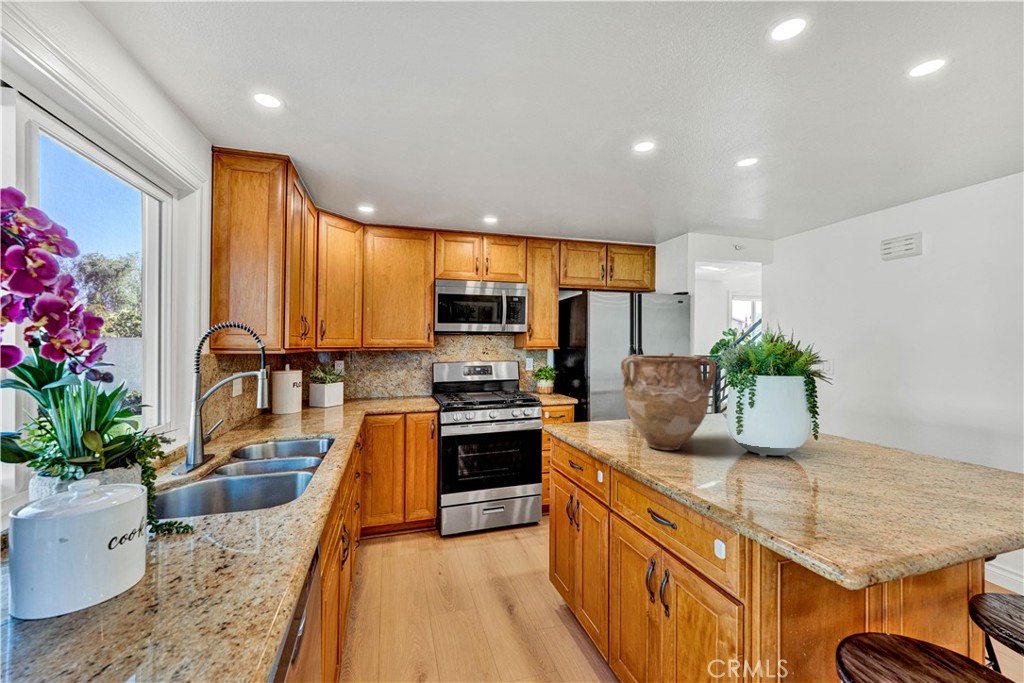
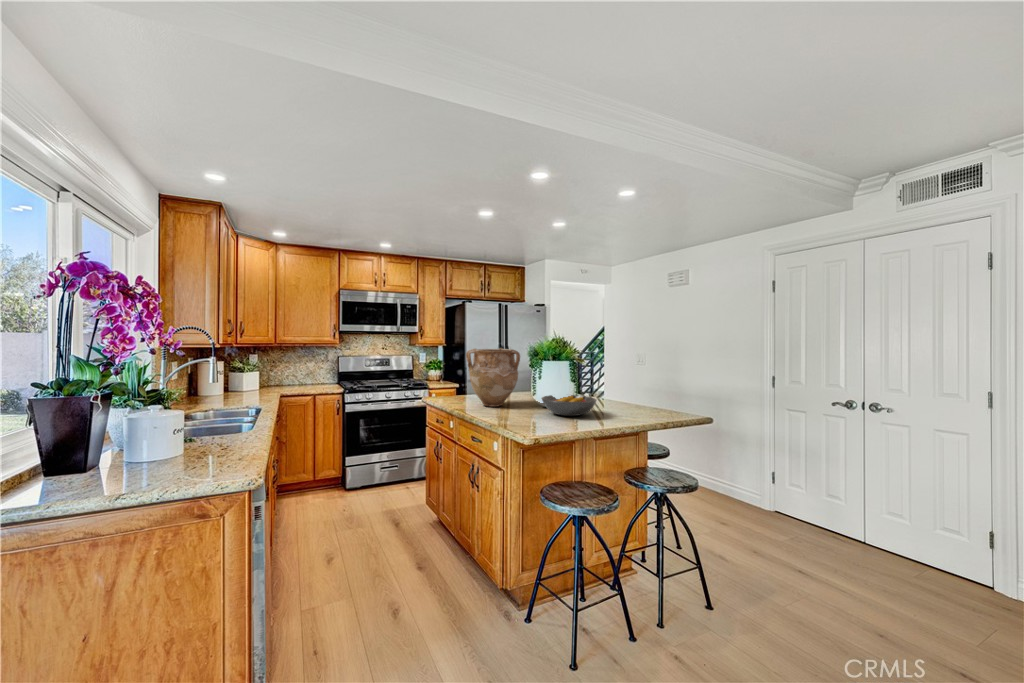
fruit bowl: none [771,437,905,485] -> present [542,395,597,416]

